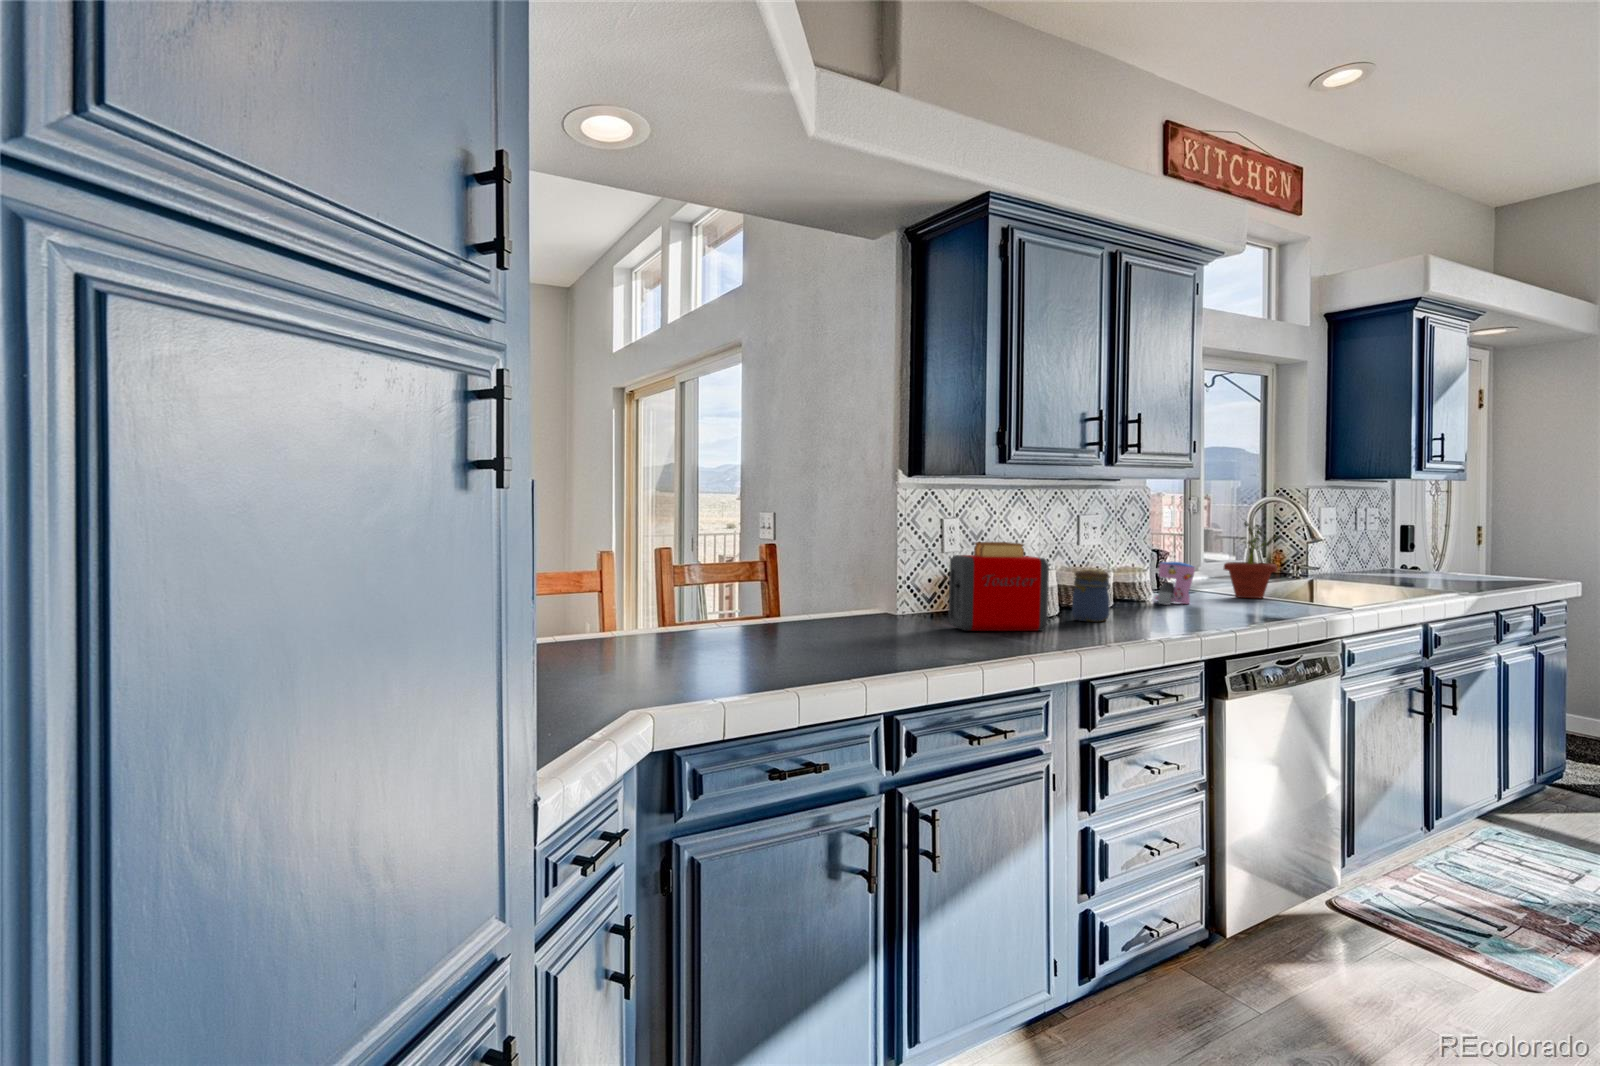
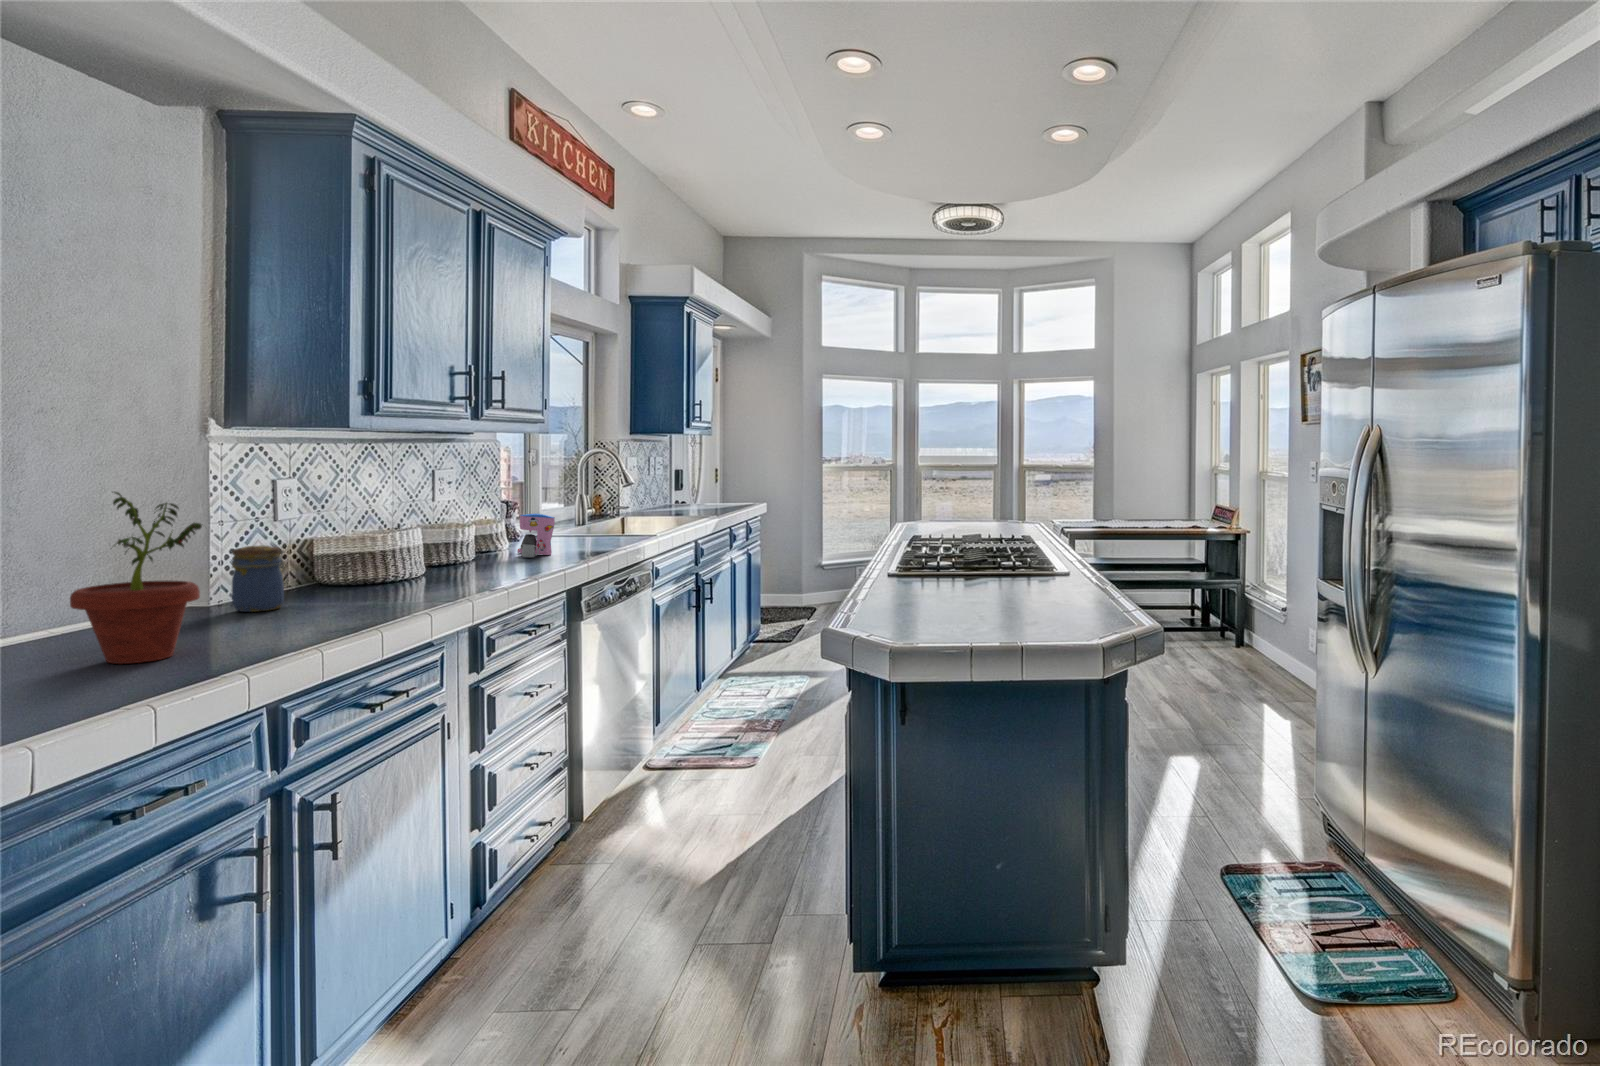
potted plant: present [1224,521,1278,598] -> present [70,492,202,664]
toaster: present [949,542,1049,631] -> none [297,505,428,616]
jar: present [1072,570,1111,622] -> present [232,546,287,612]

